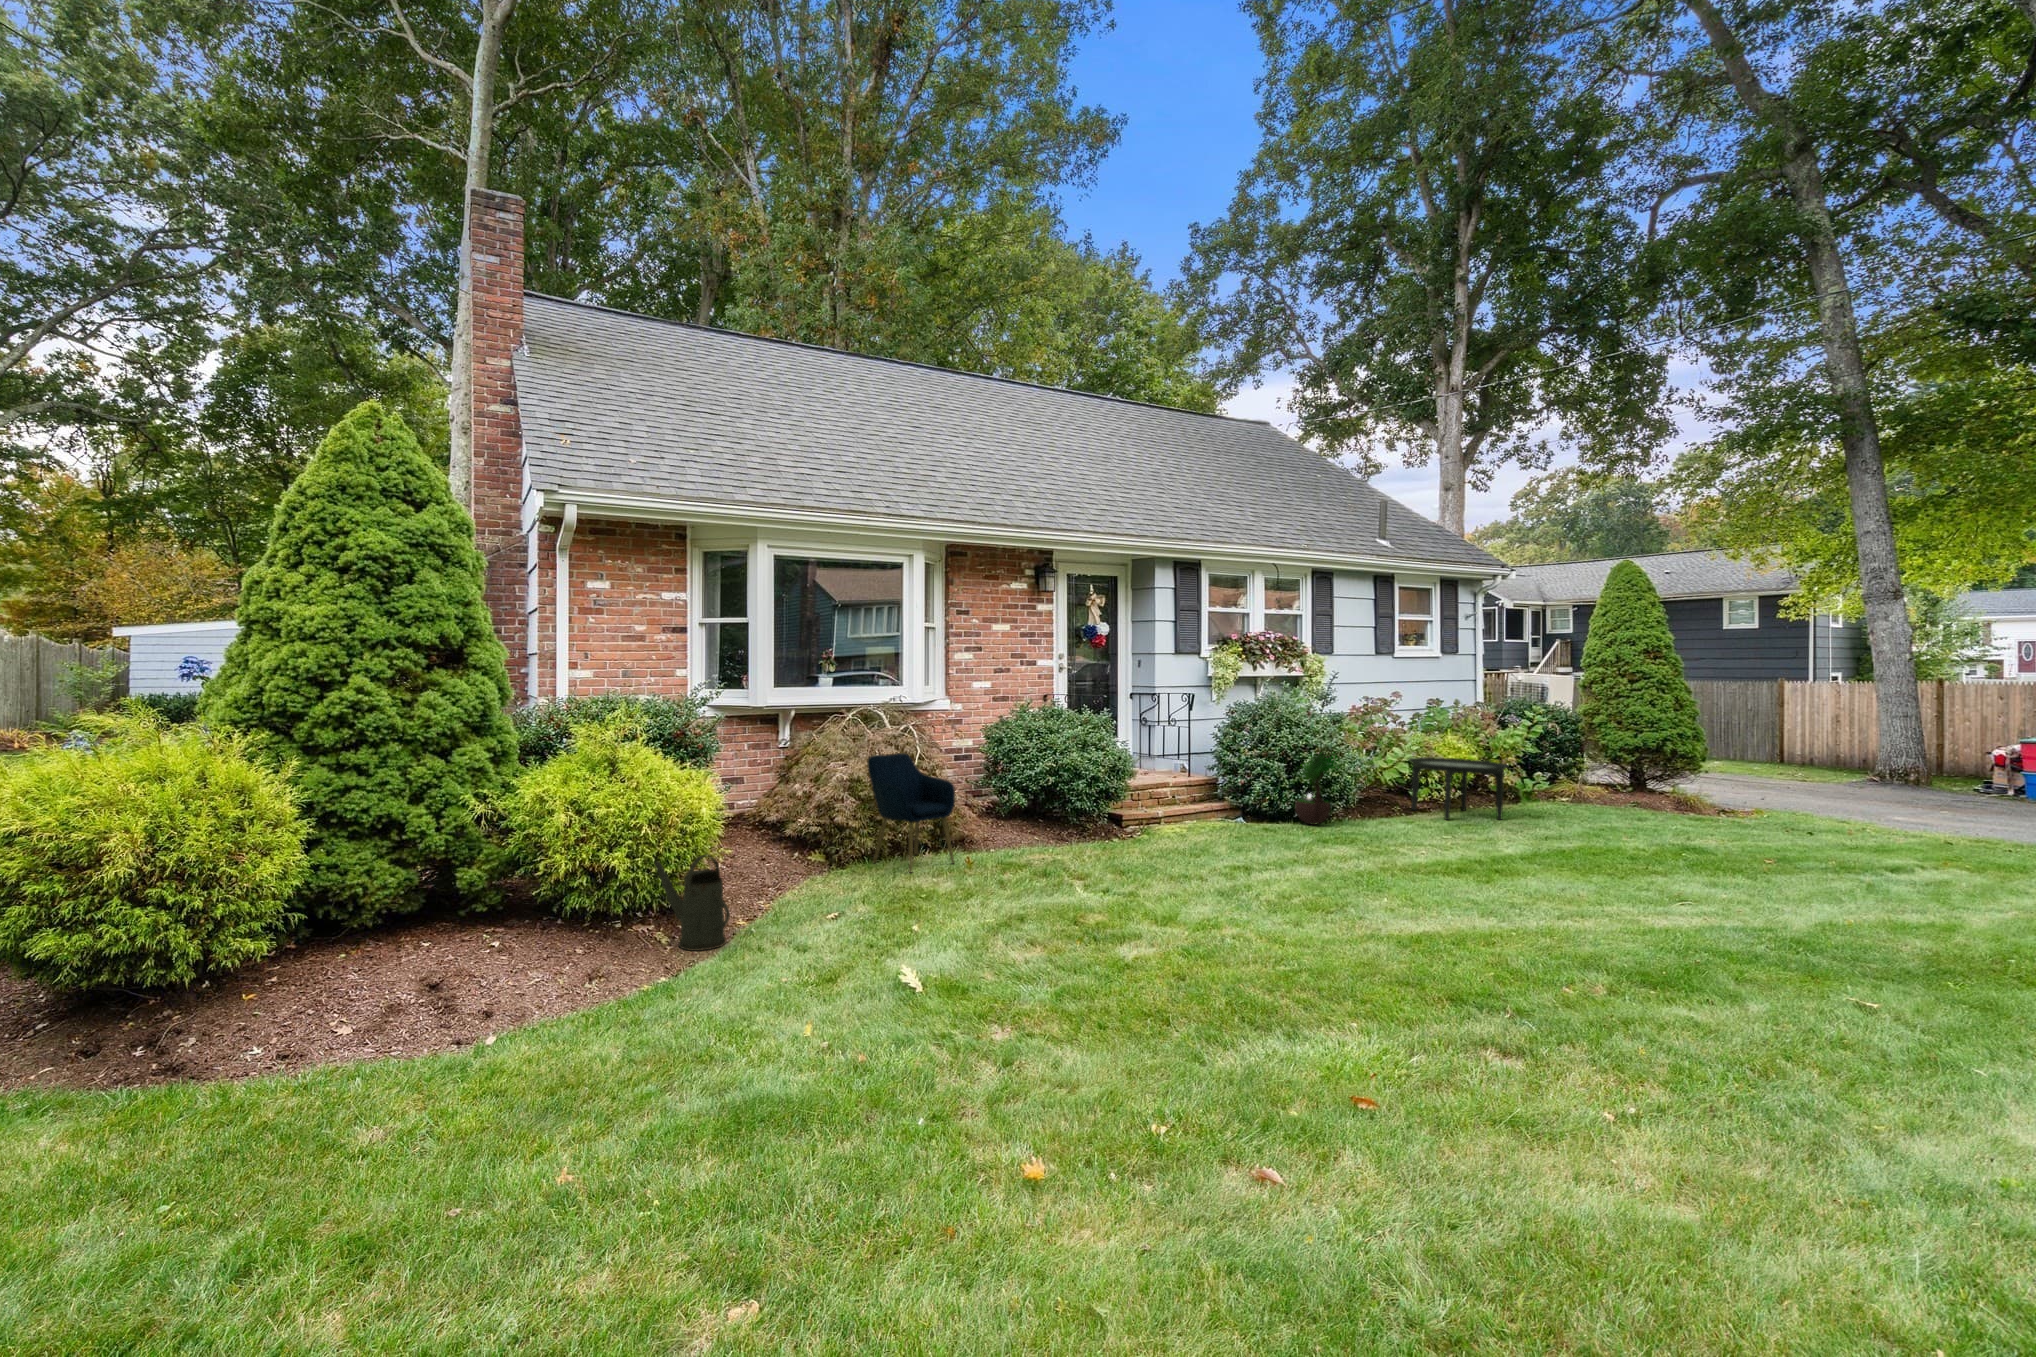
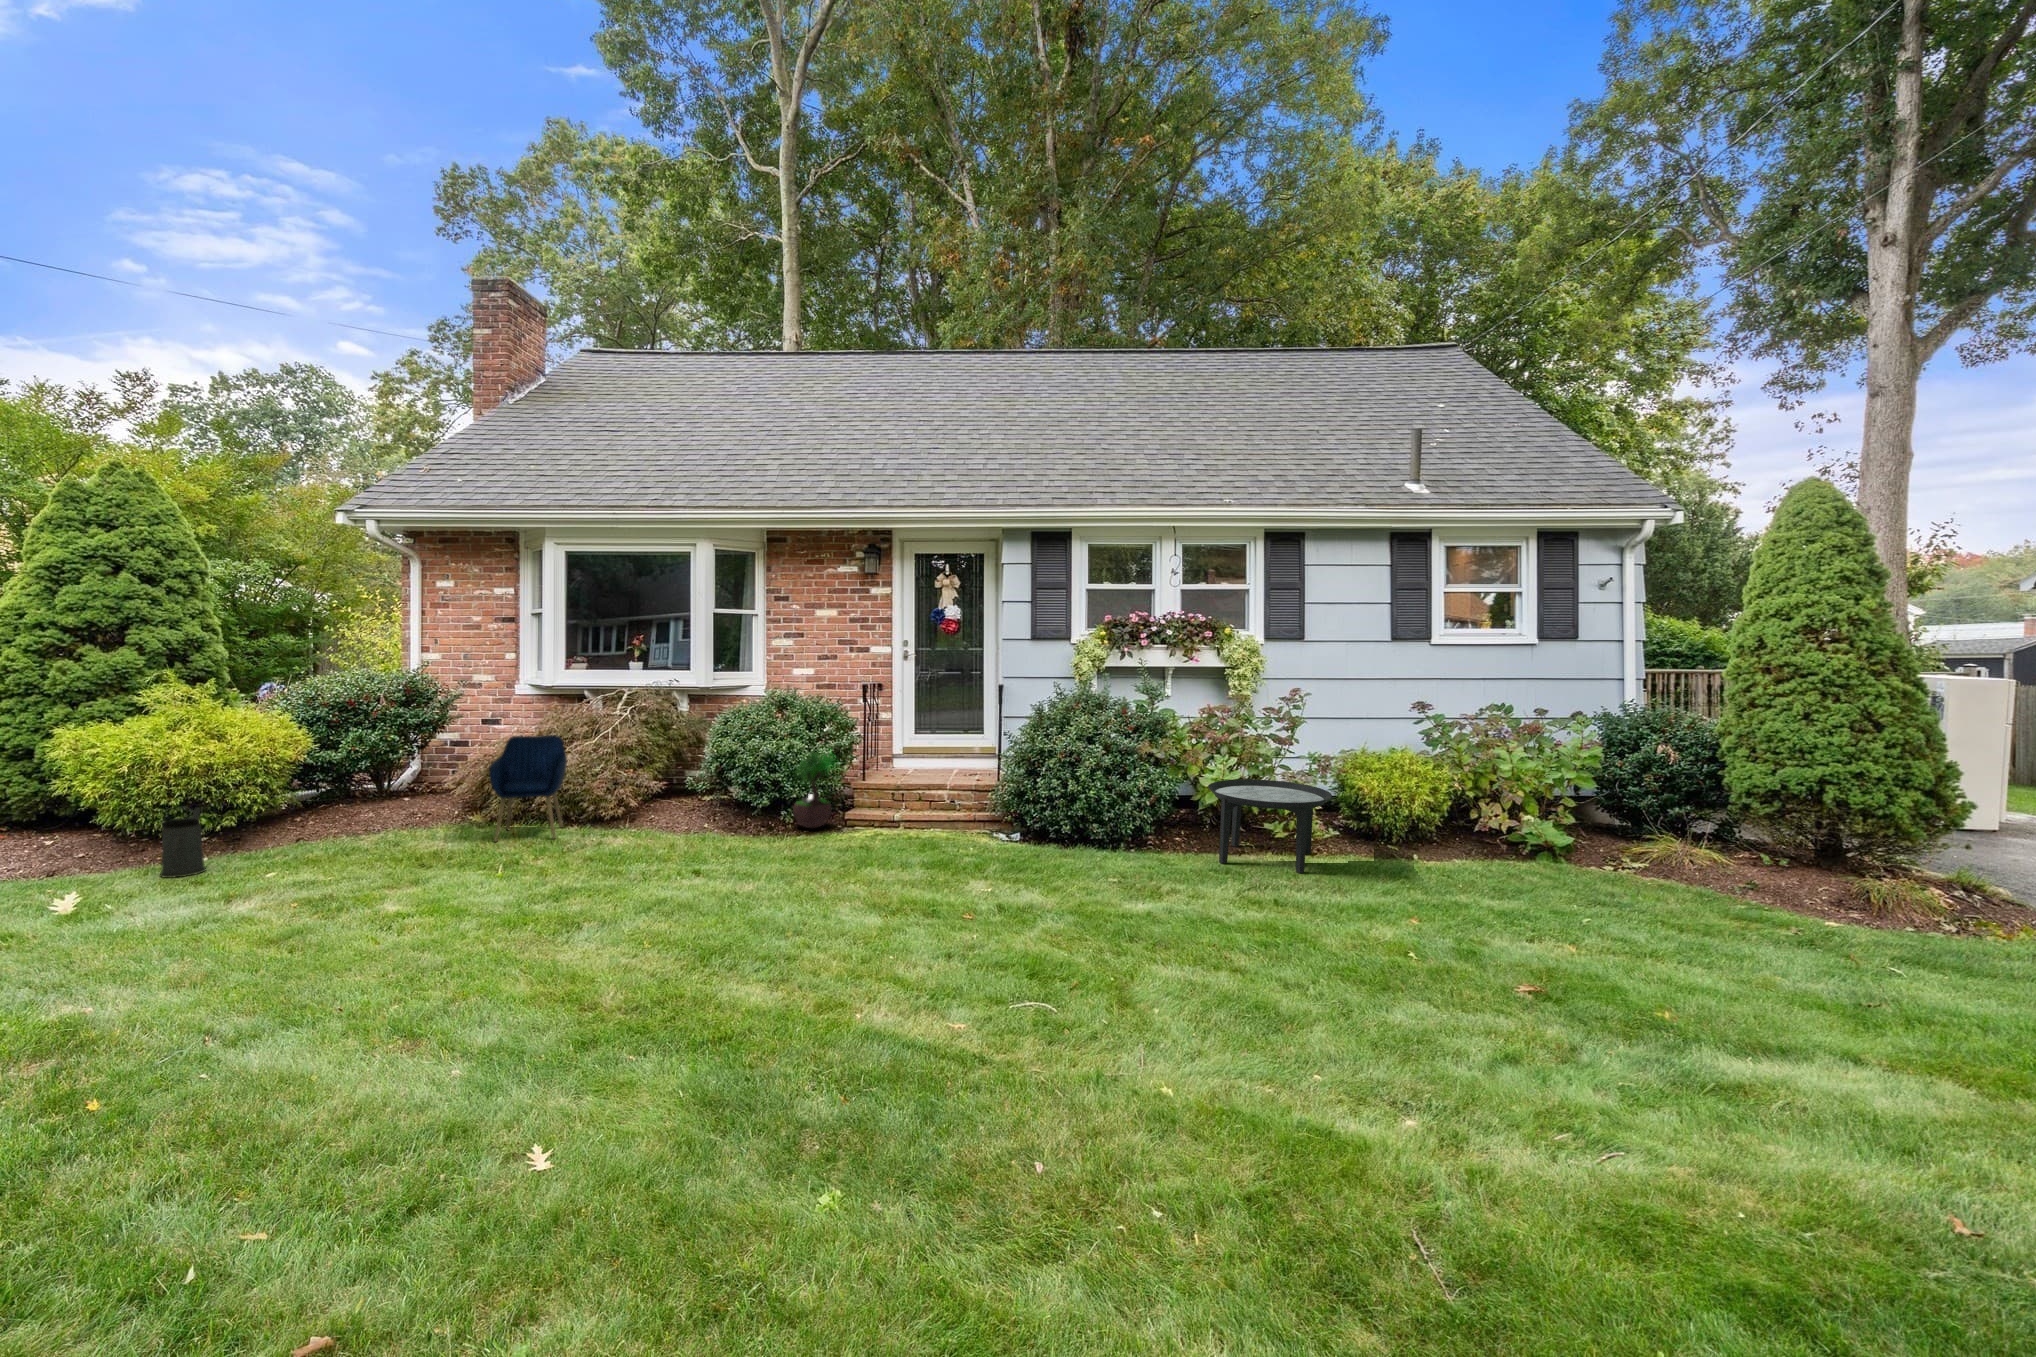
potted tree: present [1295,753,1337,825] -> present [793,749,836,828]

